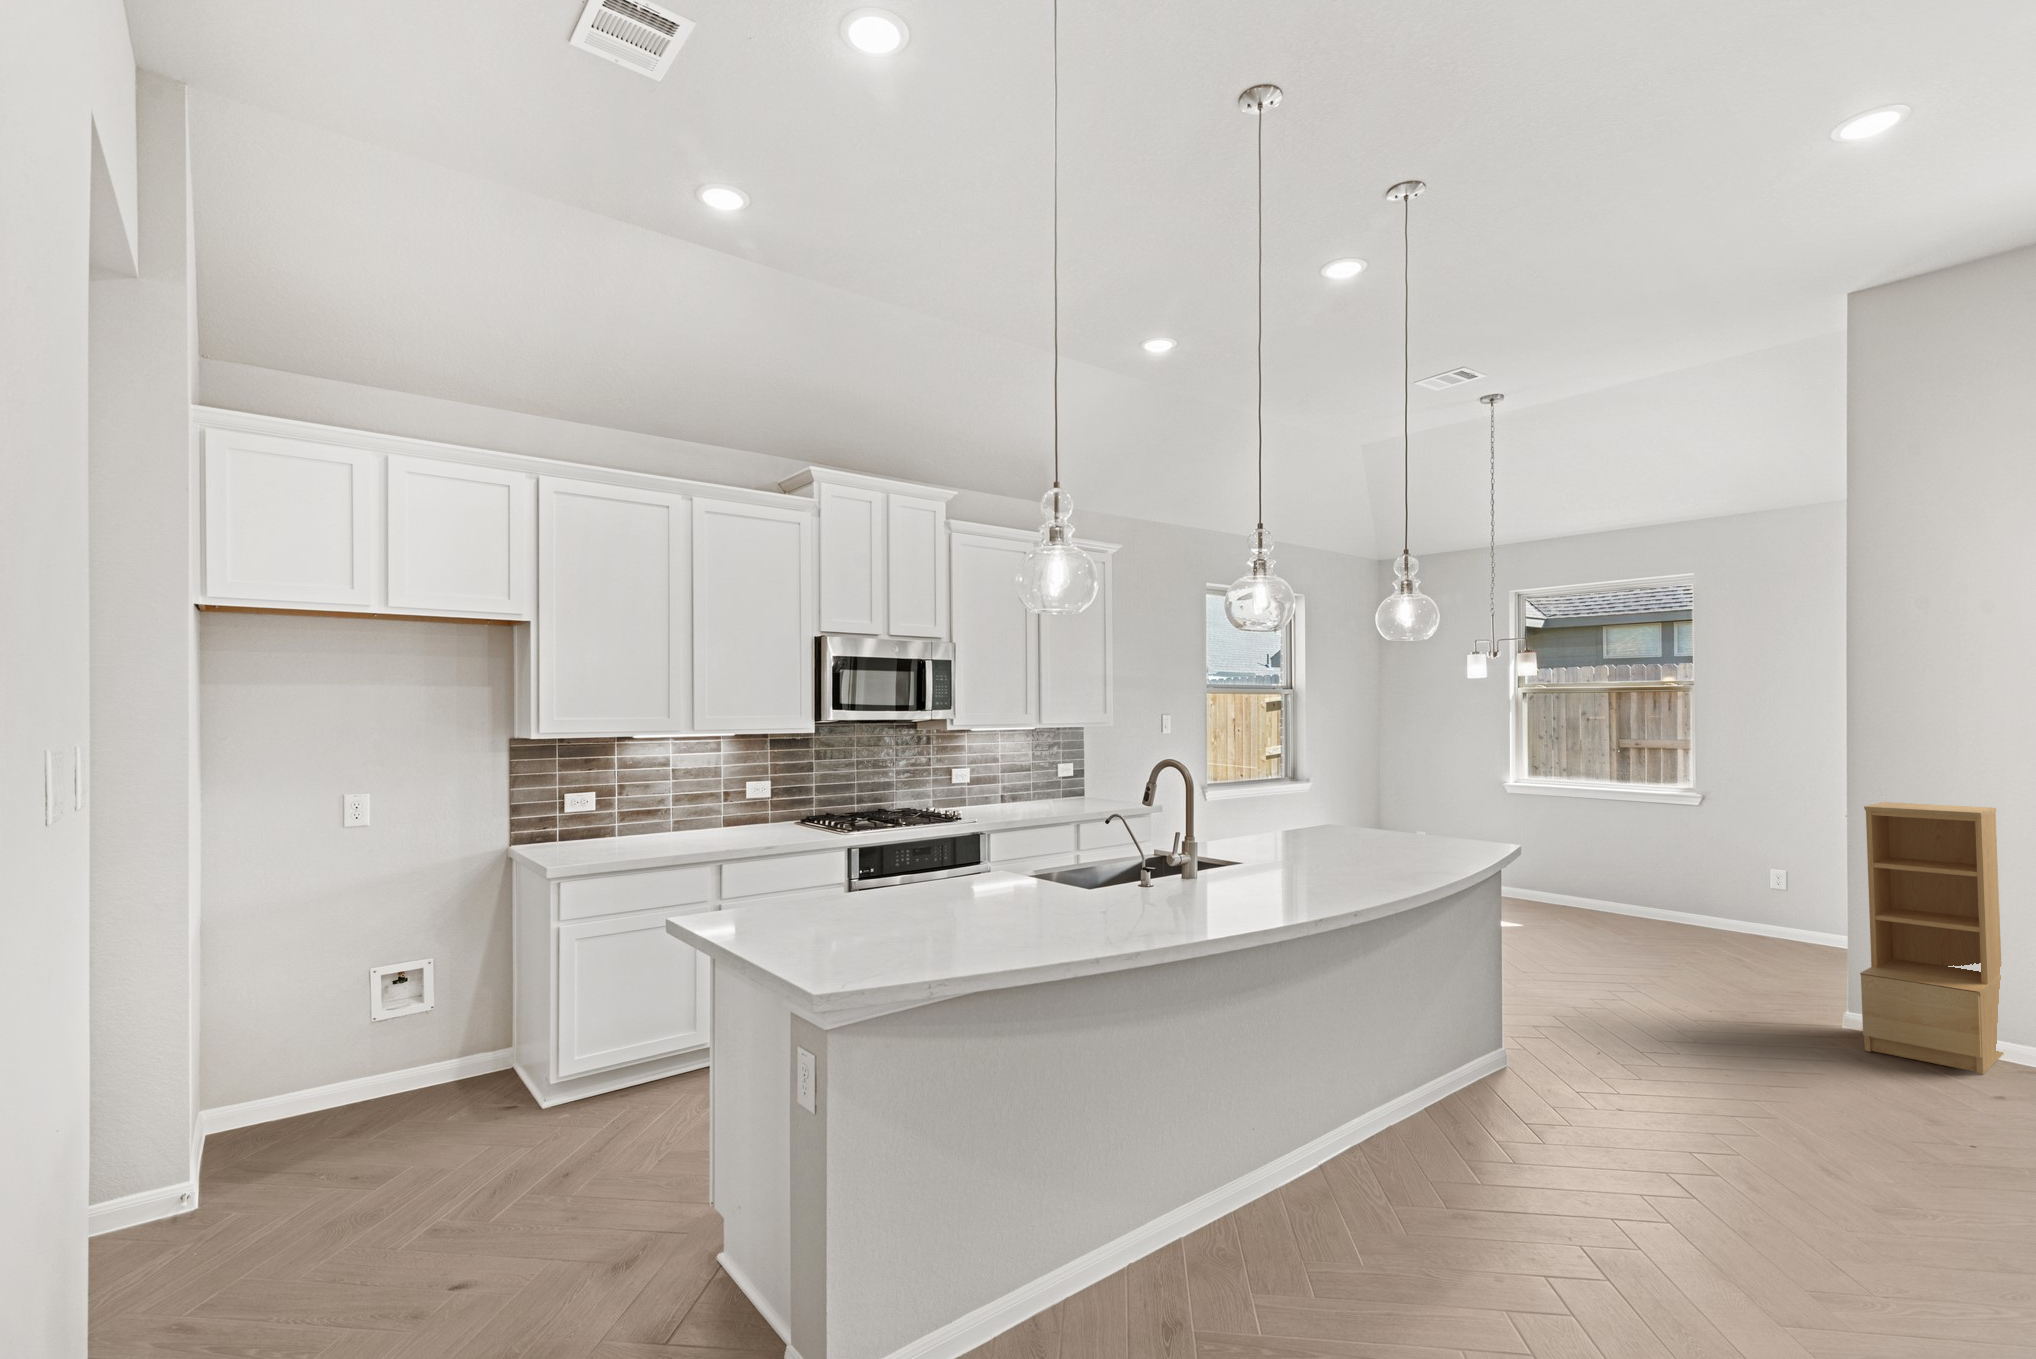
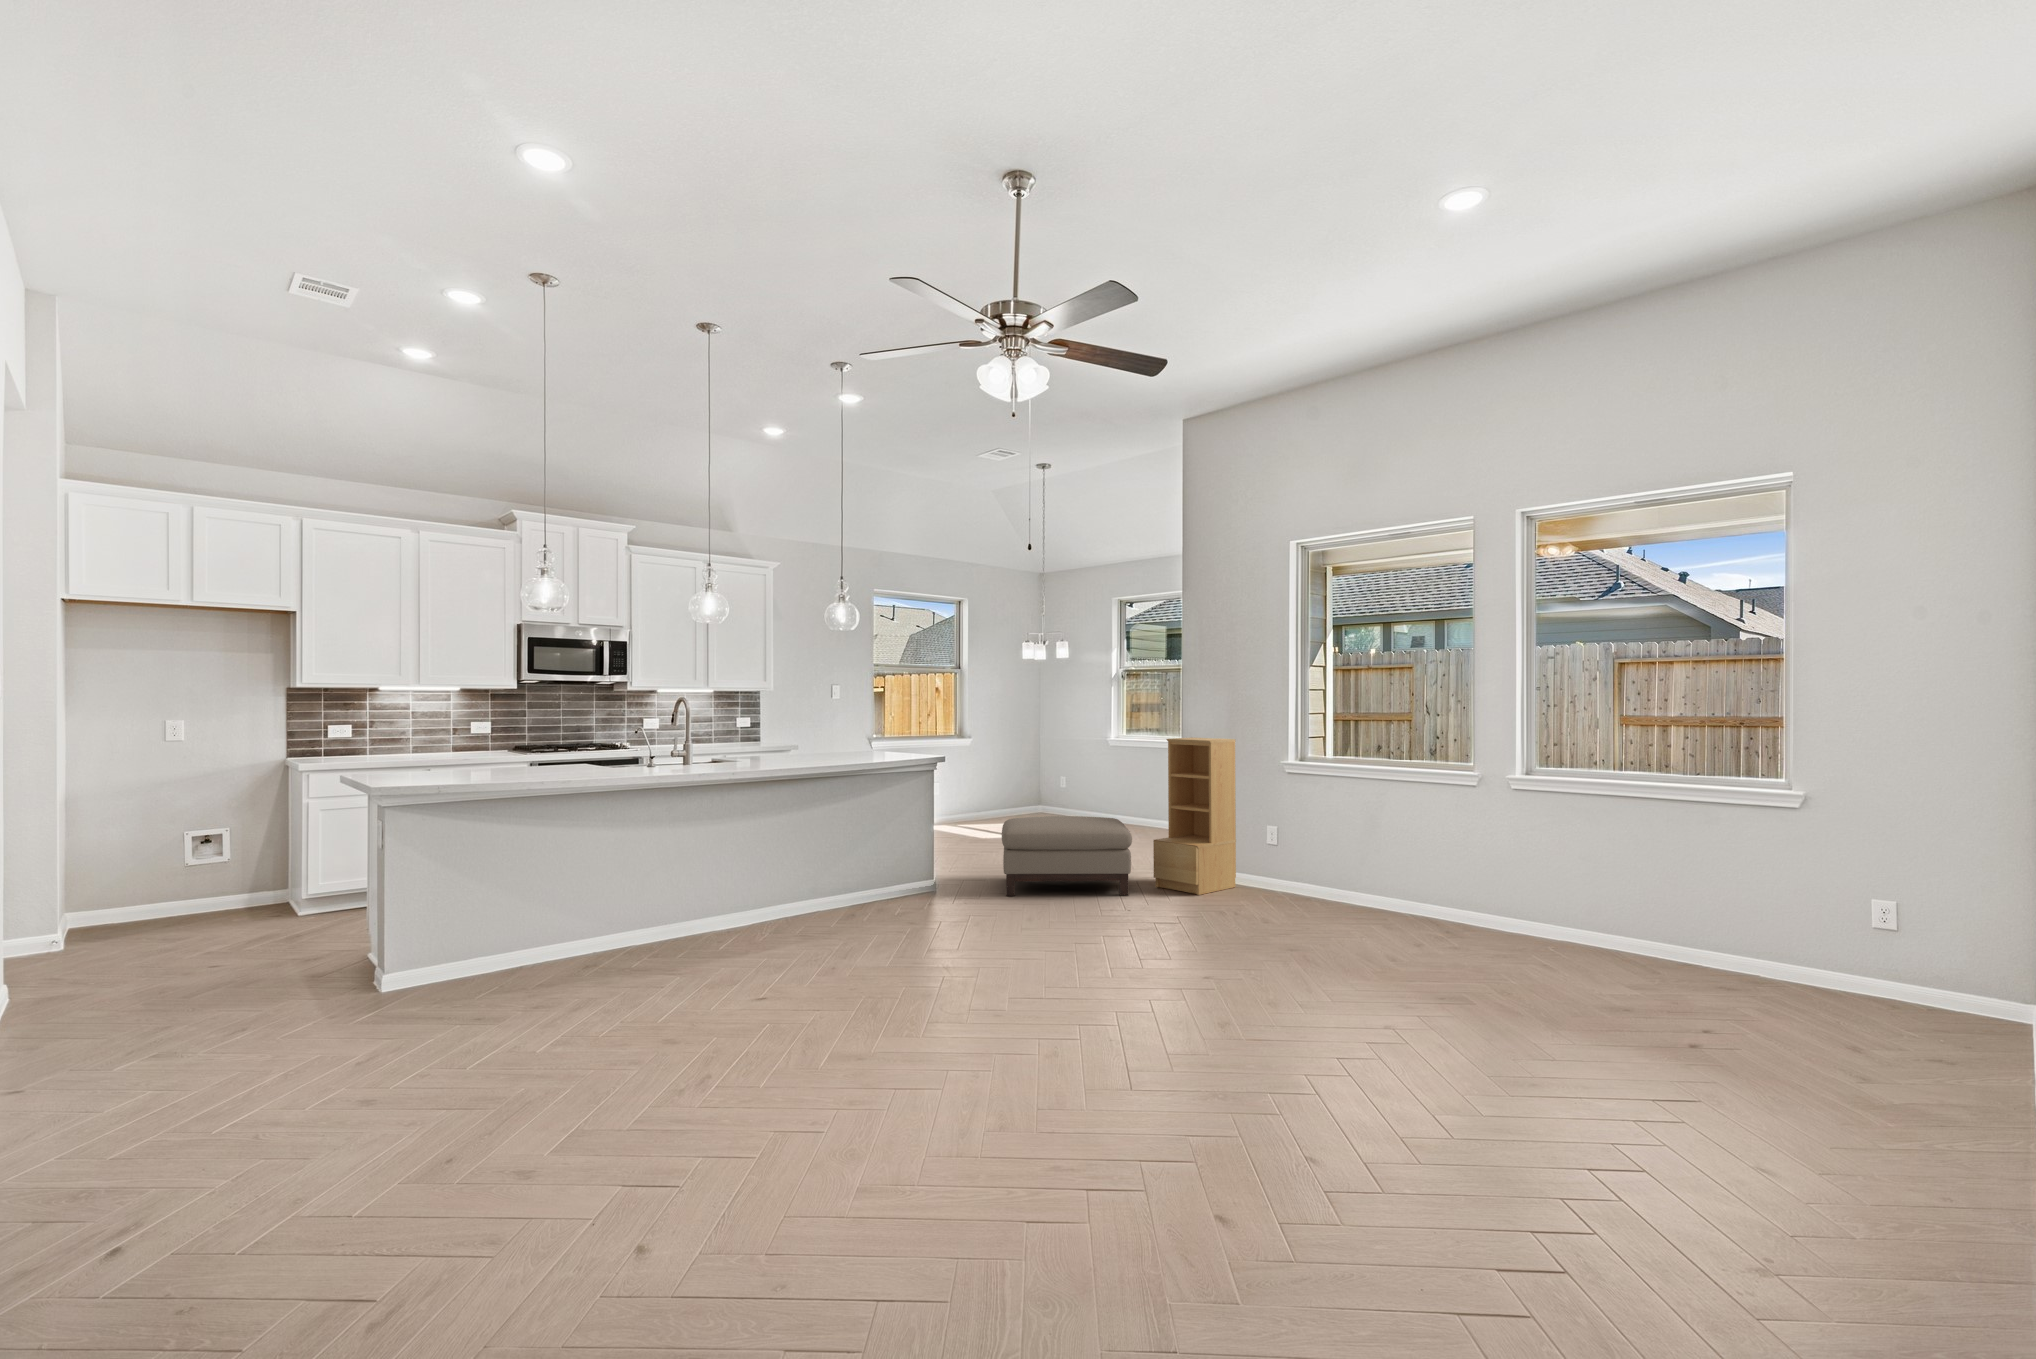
ottoman: none [1569,929,1865,1074] -> present [1002,816,1132,896]

